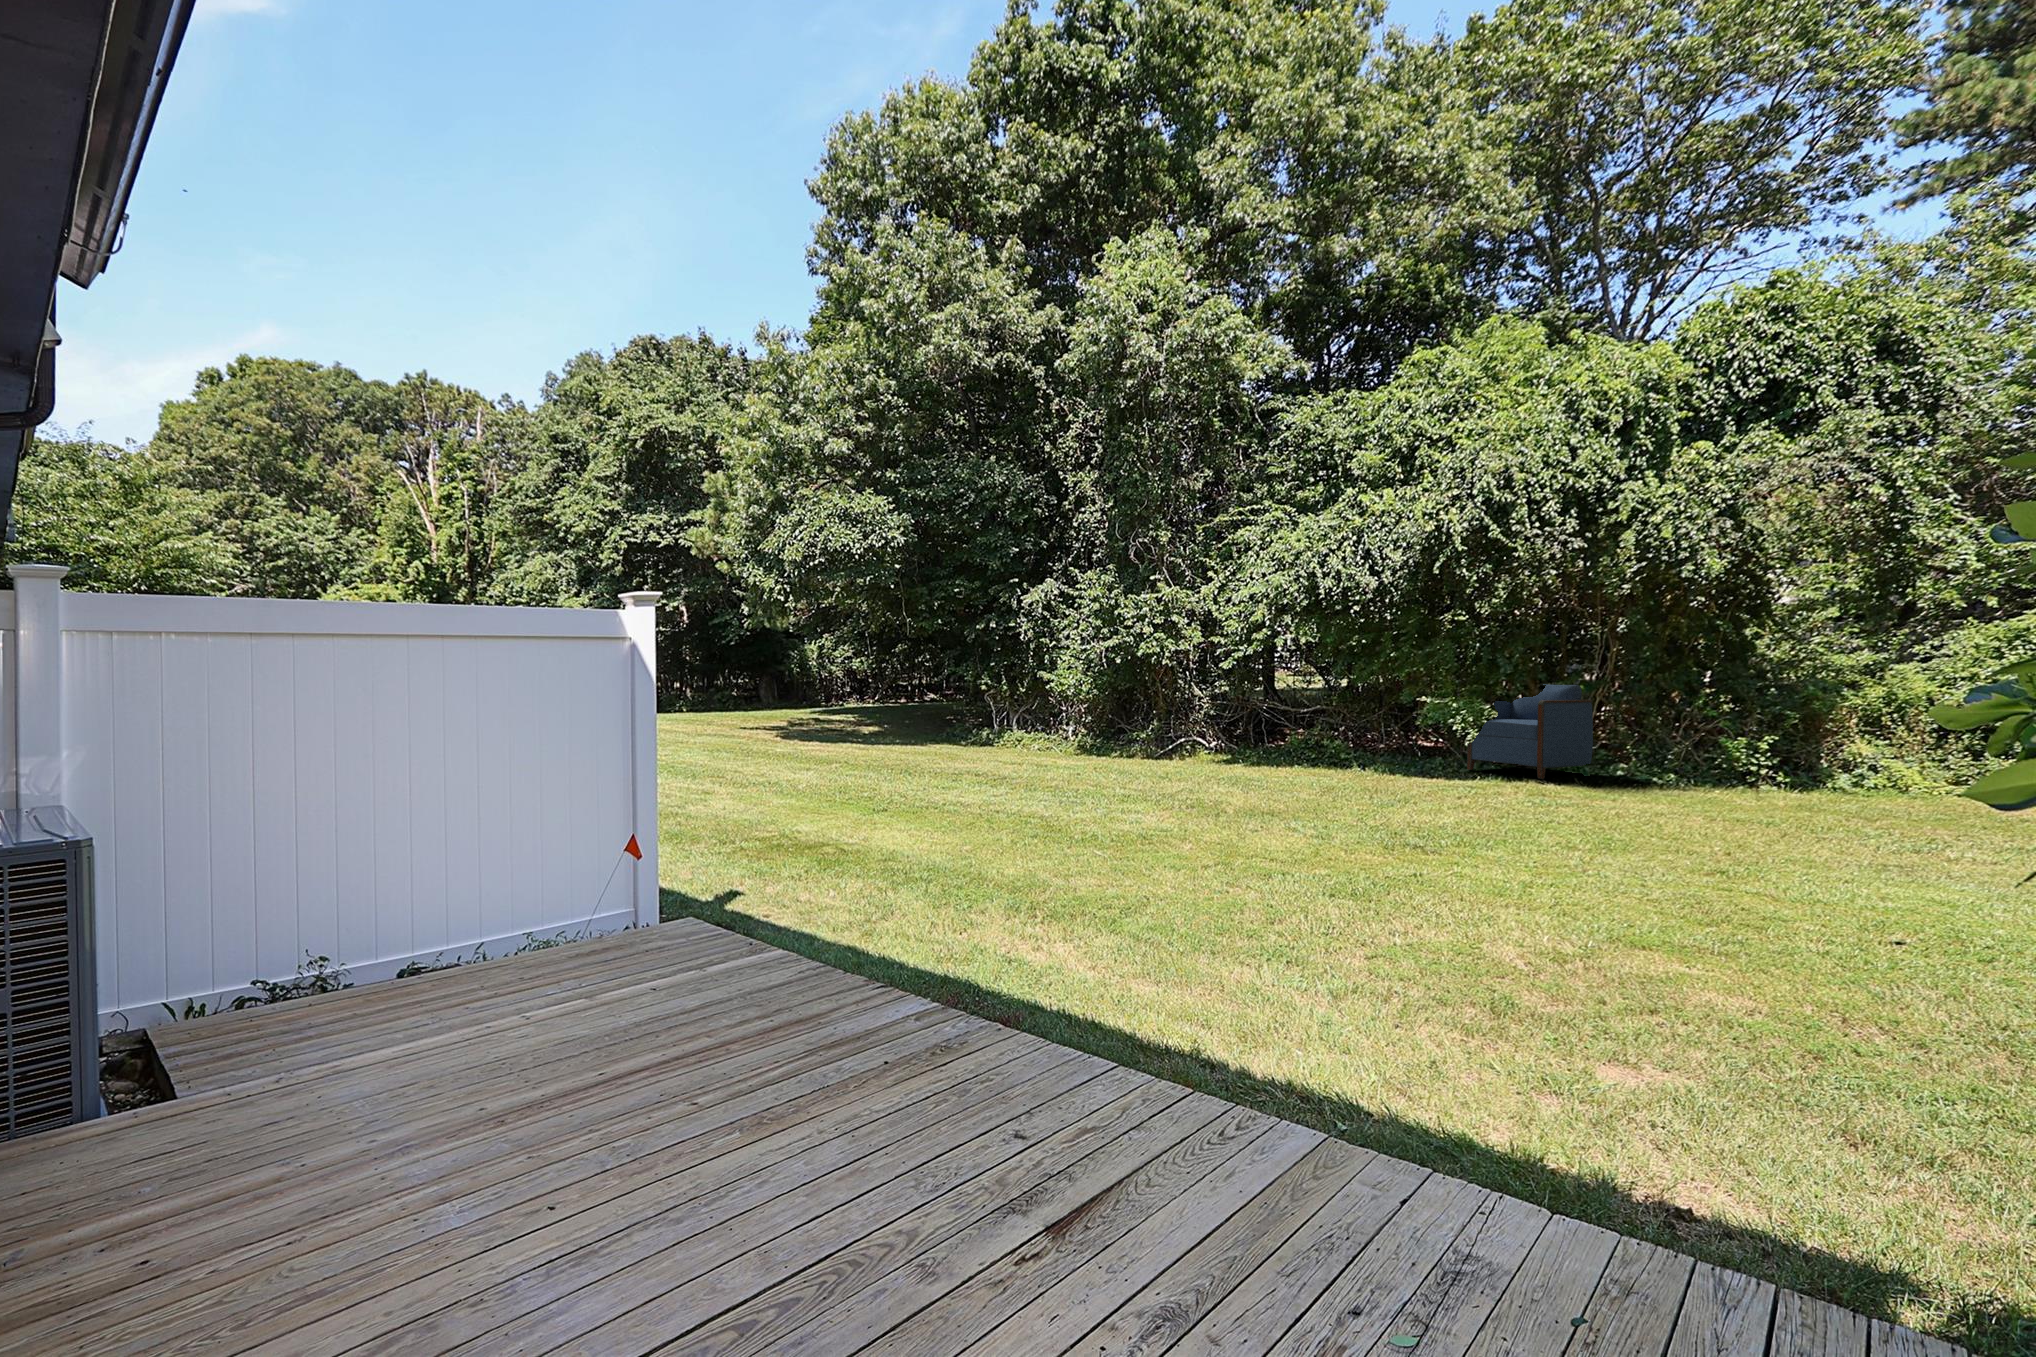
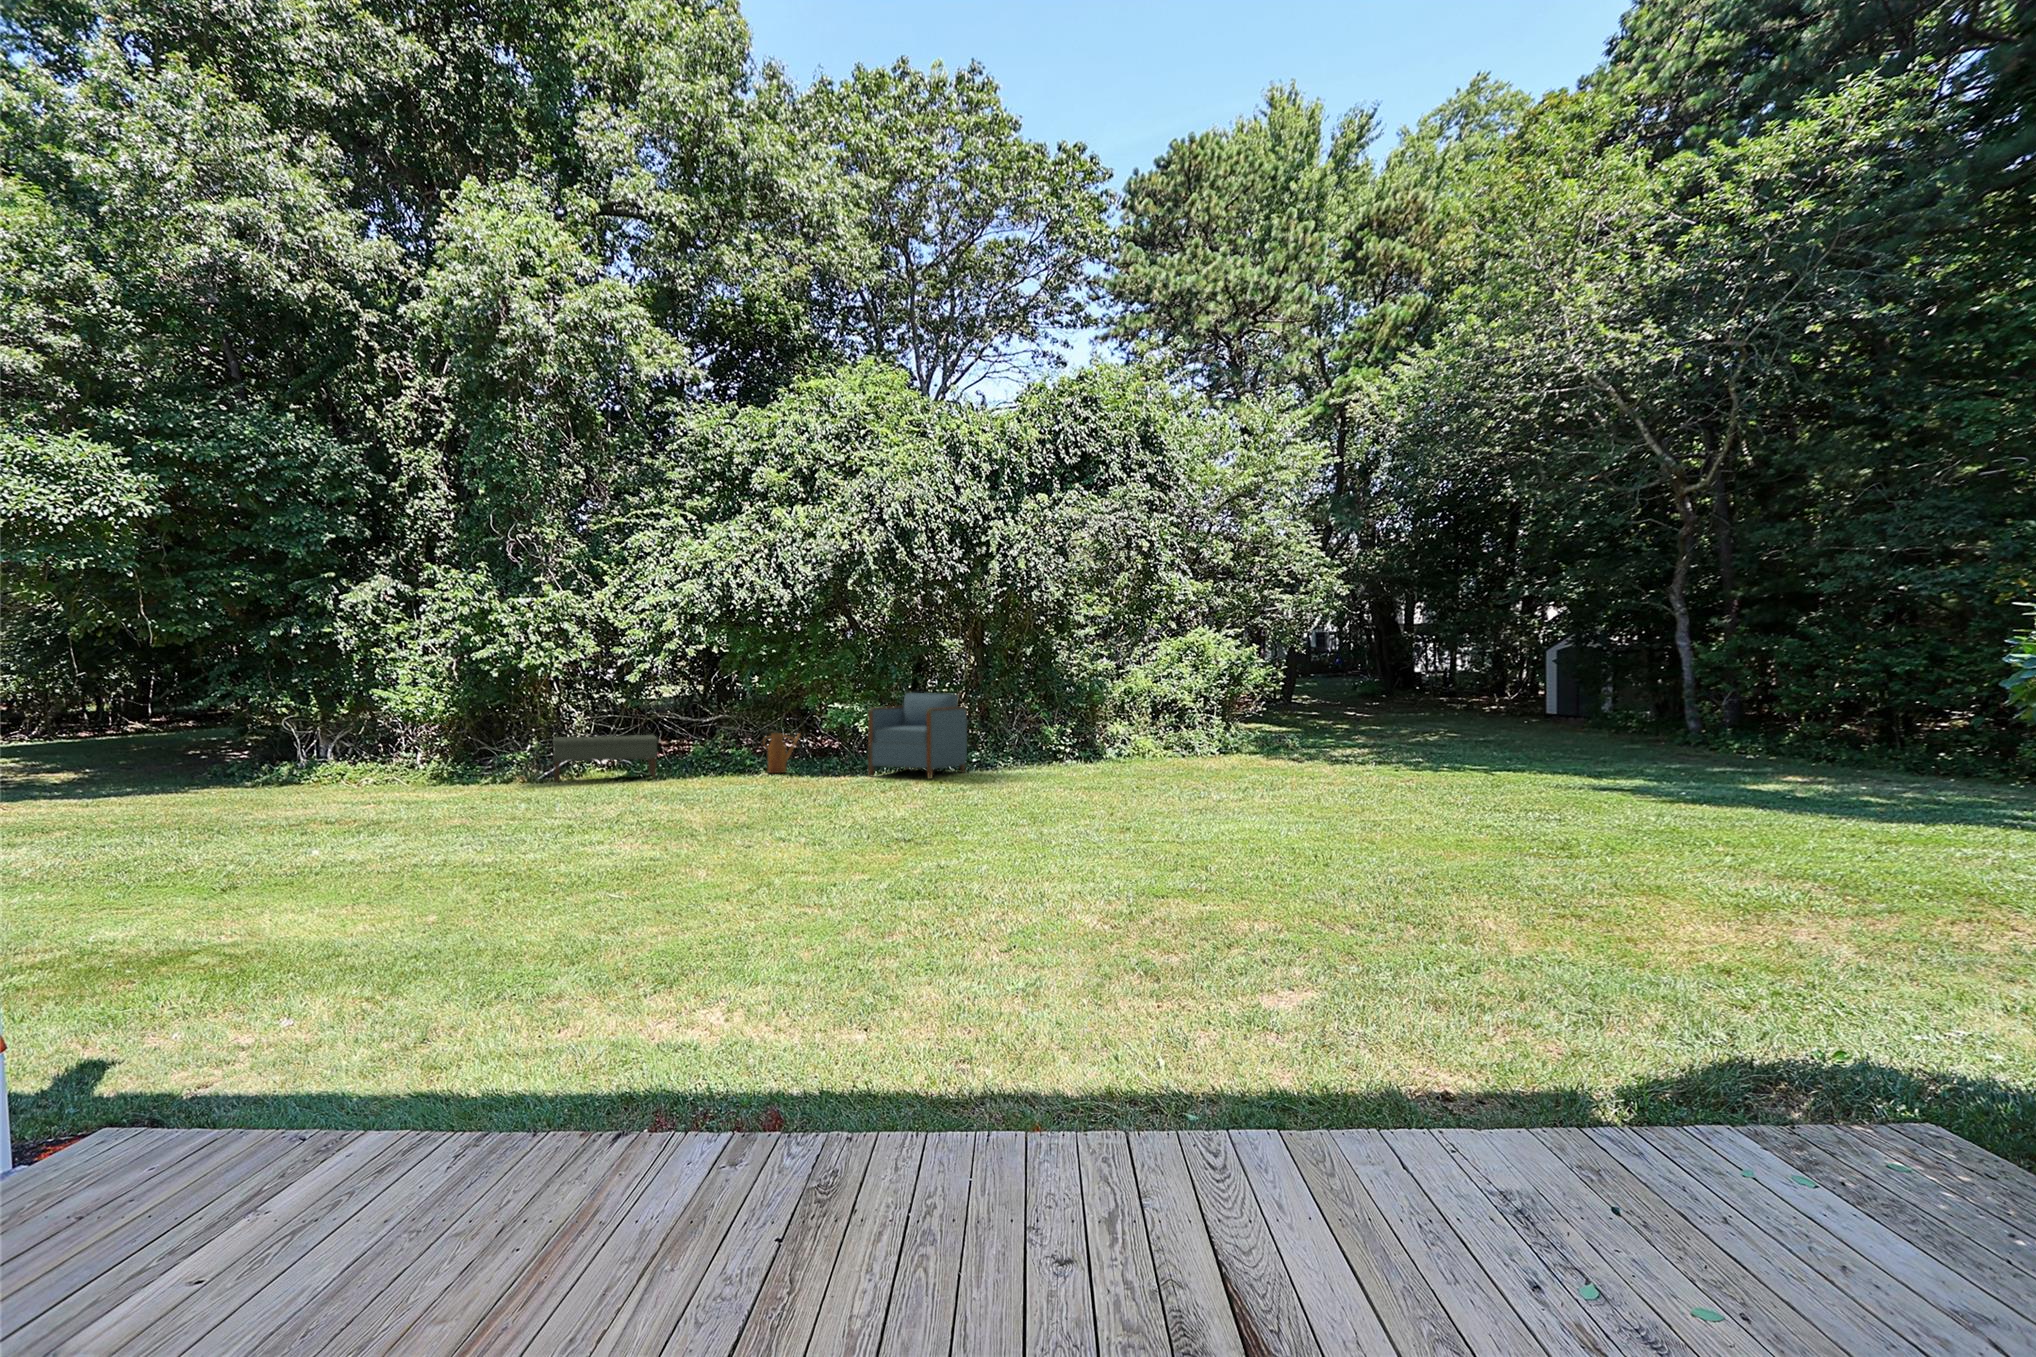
bench: none [1165,714,1255,757] -> present [552,735,658,783]
watering can: none [1355,720,1395,760] -> present [763,733,801,773]

